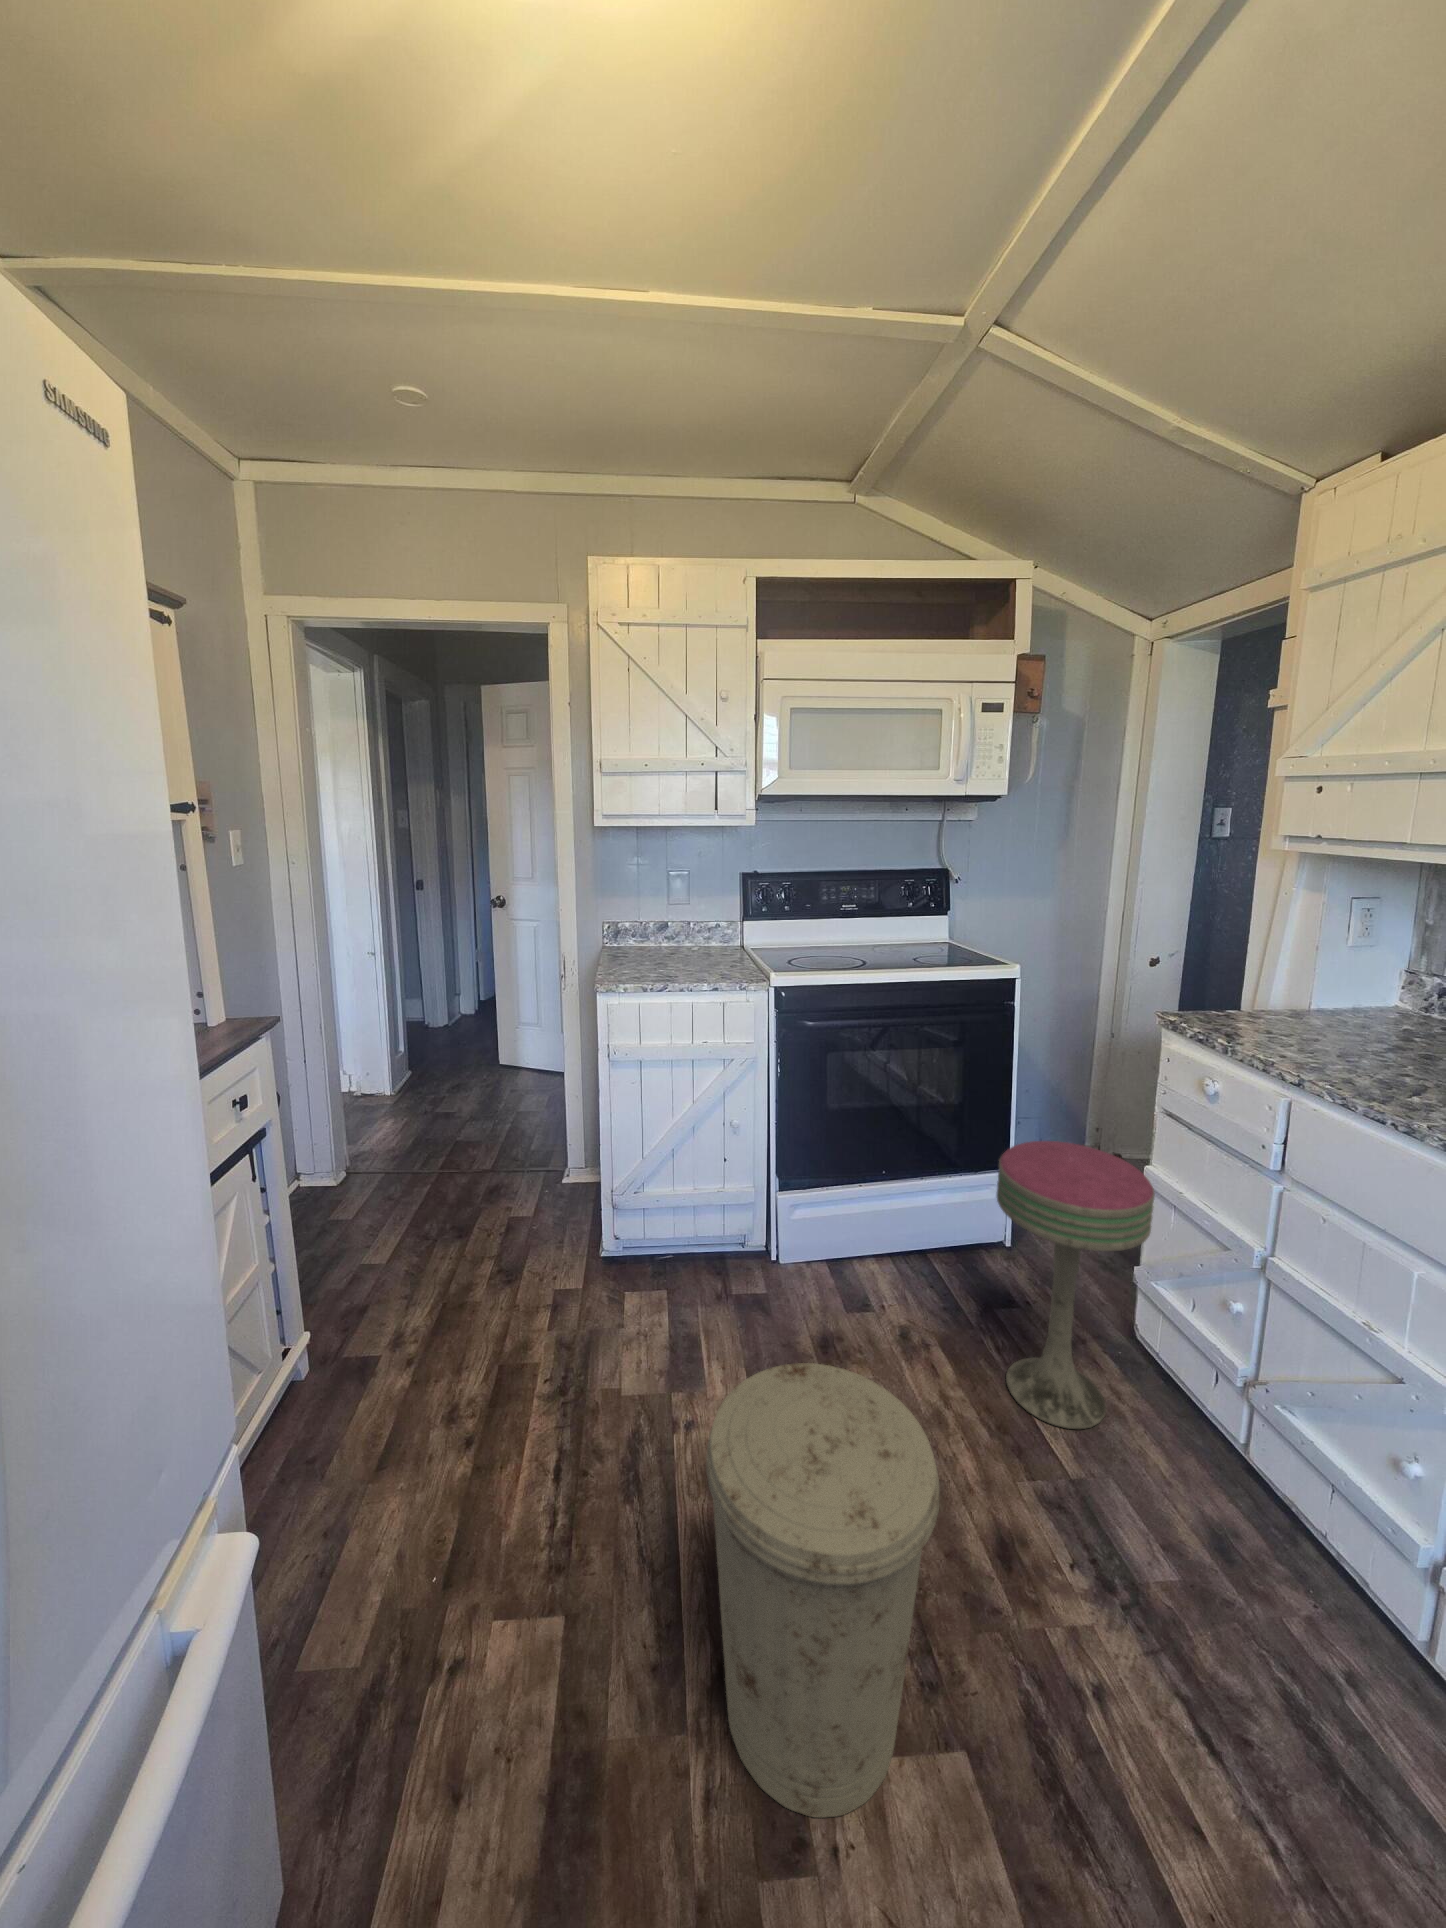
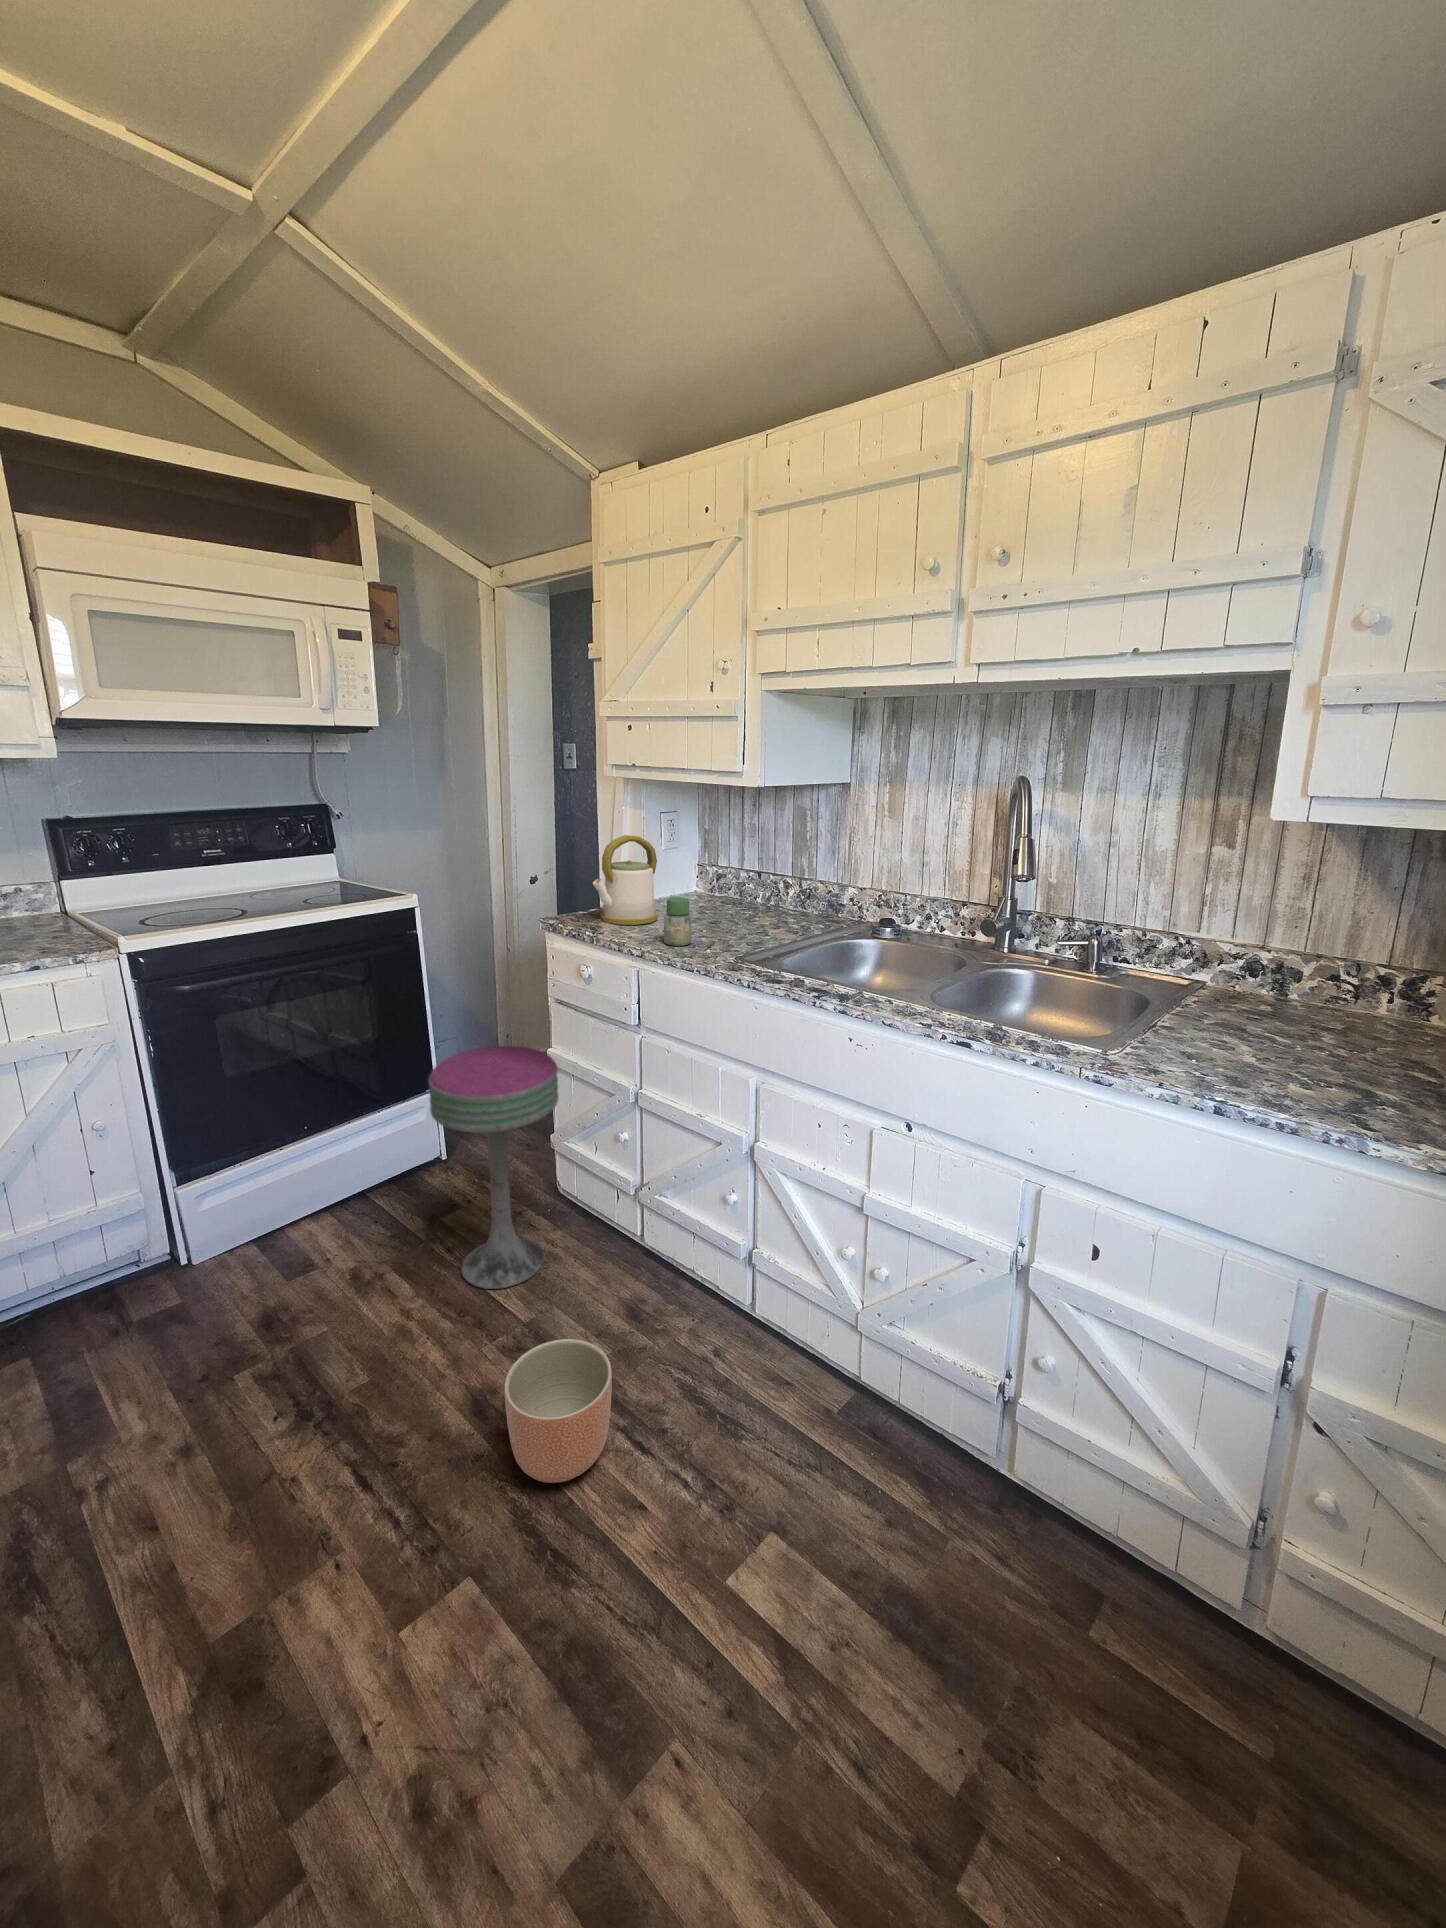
kettle: none [1234,923,1341,1041] -> present [593,835,658,925]
jar: none [1344,1014,1401,1084] -> present [664,897,692,946]
trash can: present [706,1363,939,1818] -> none [155,1310,419,1733]
planter: none [1034,1537,1187,1755] -> present [505,1339,612,1483]

